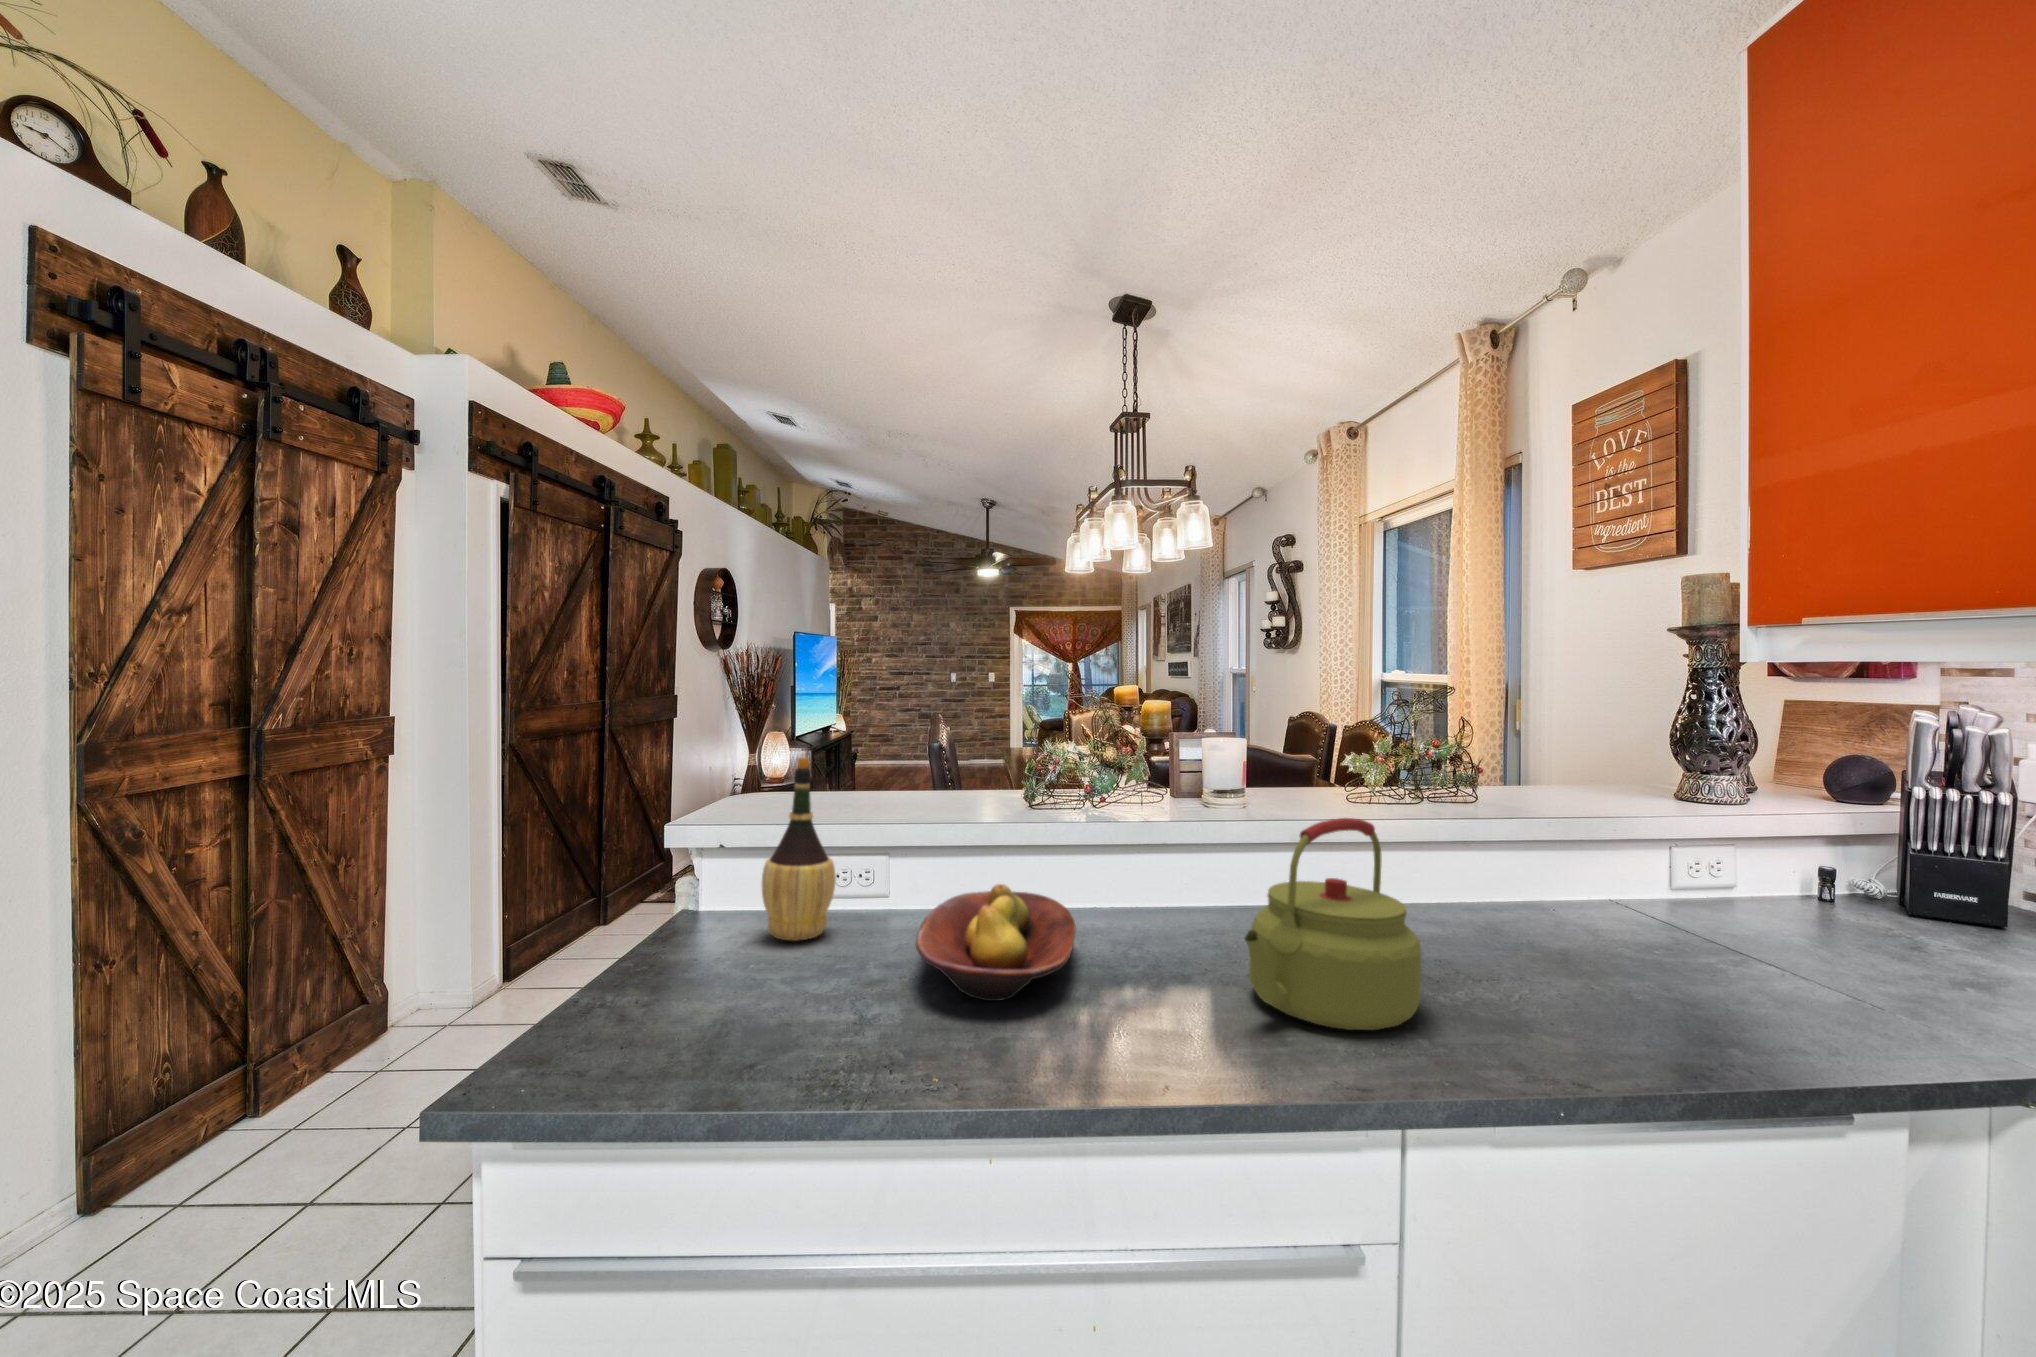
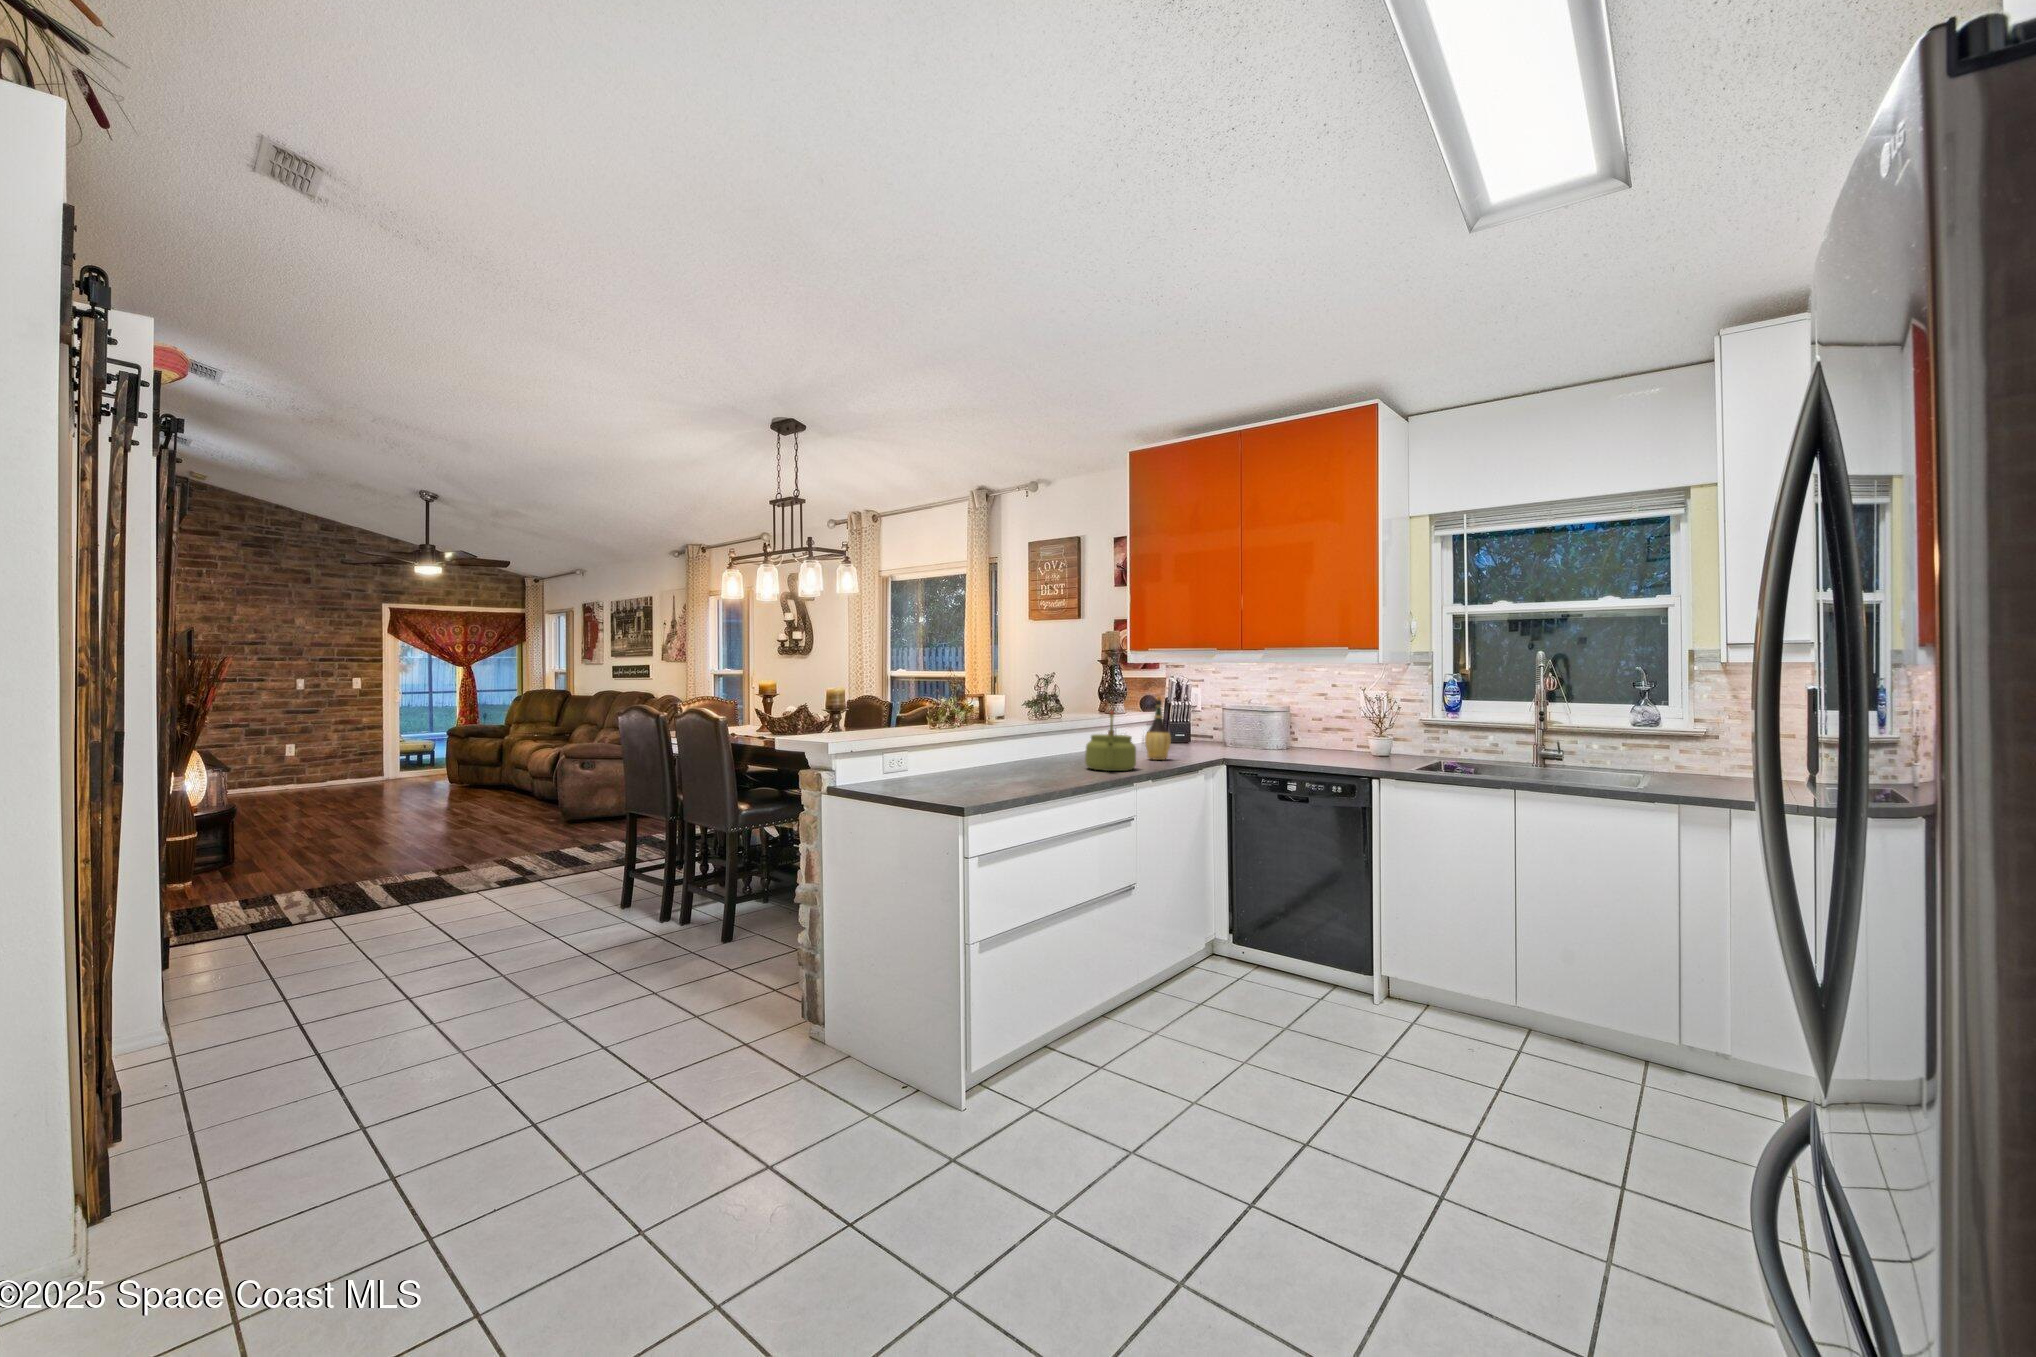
wine bottle: present [762,757,836,941] -> present [1145,696,1171,760]
fruit bowl: present [916,884,1075,1001] -> none [975,748,1061,779]

